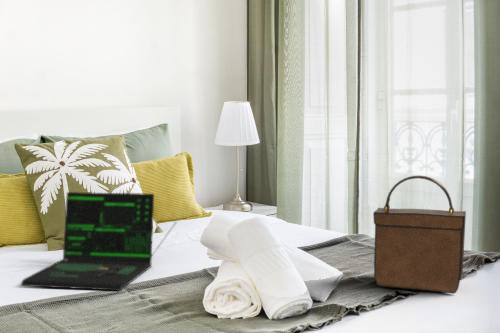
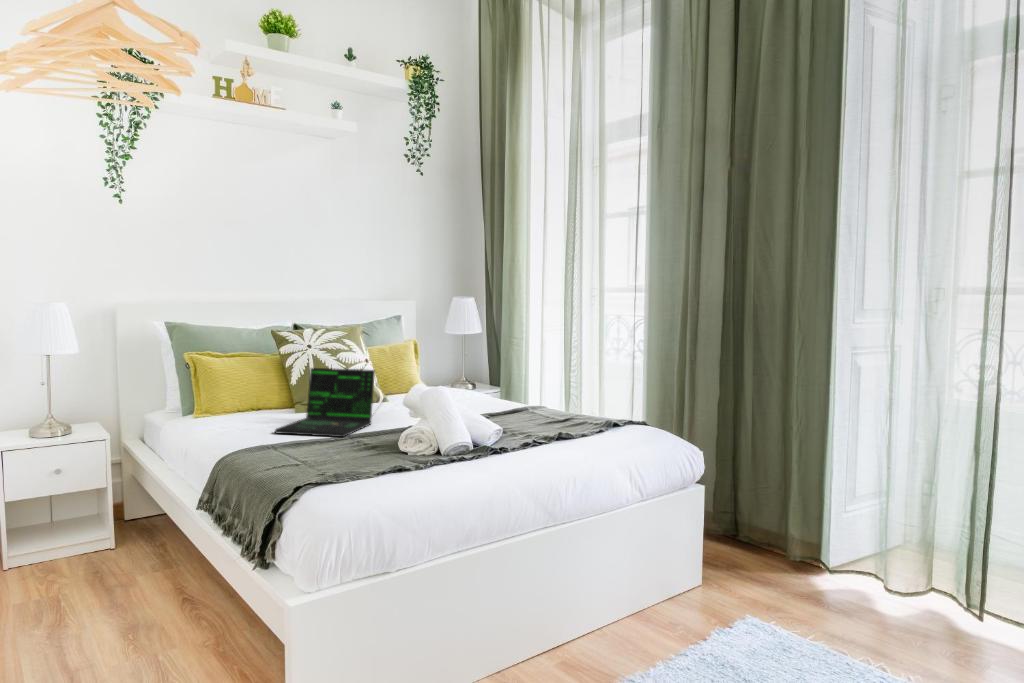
handbag: present [373,176,466,293] -> none [524,359,590,443]

